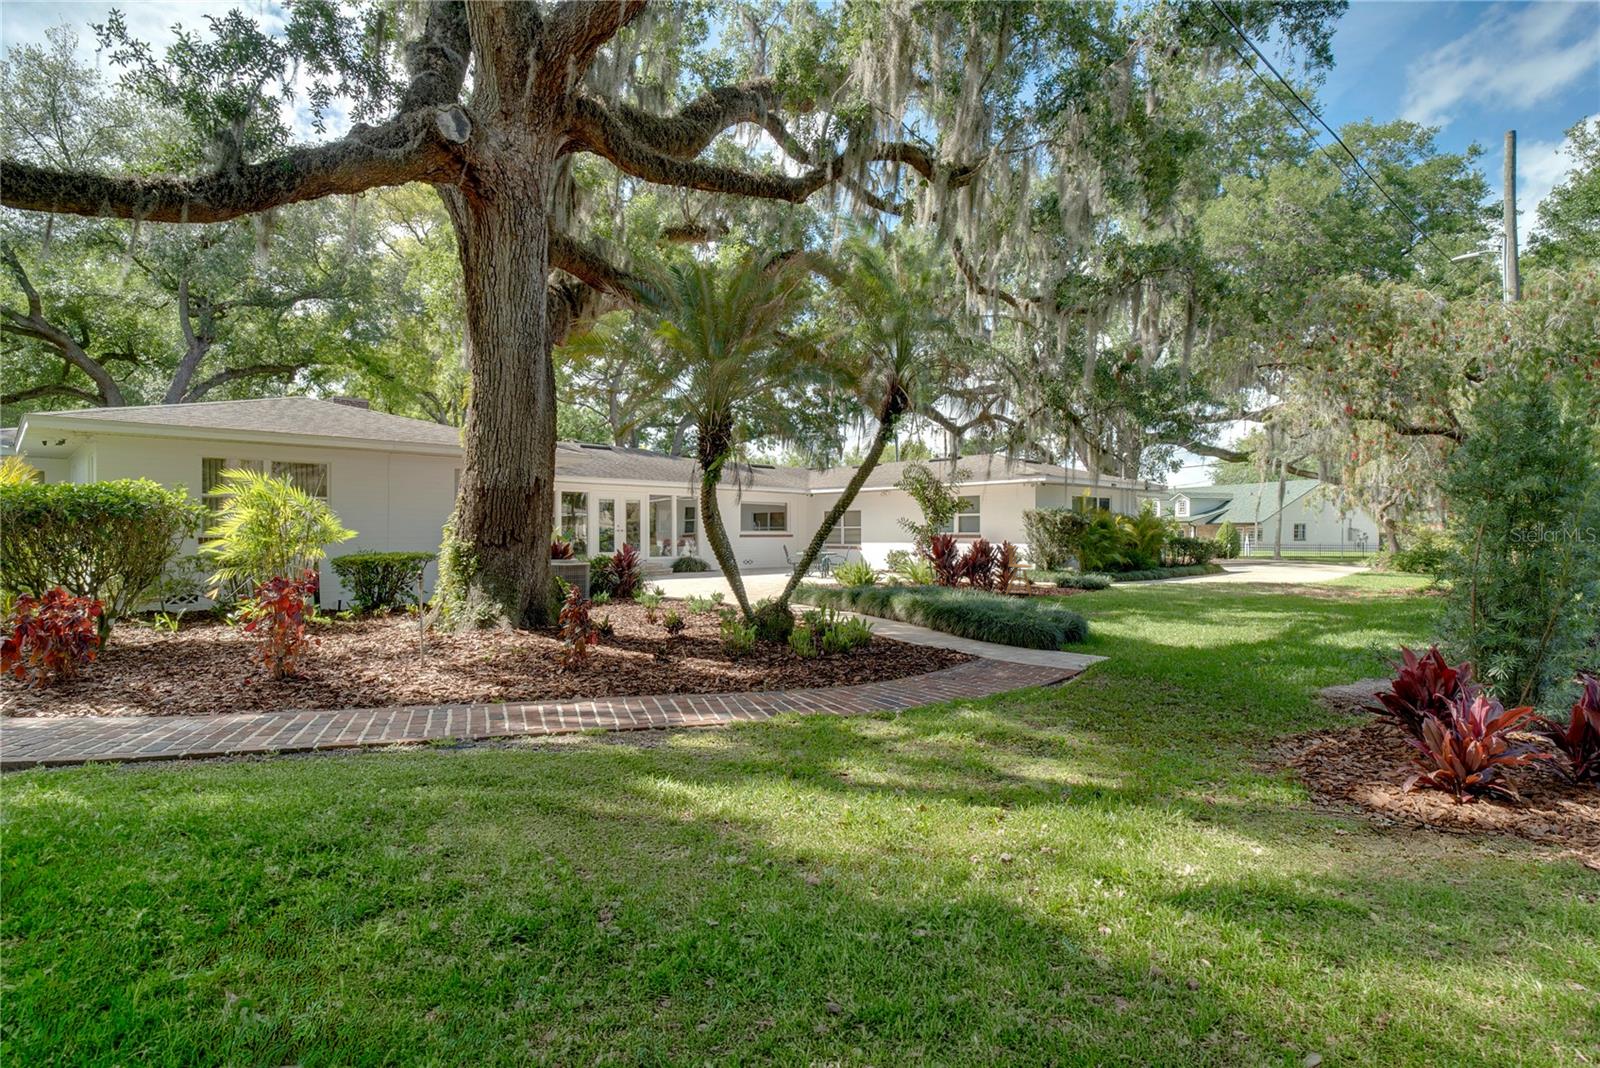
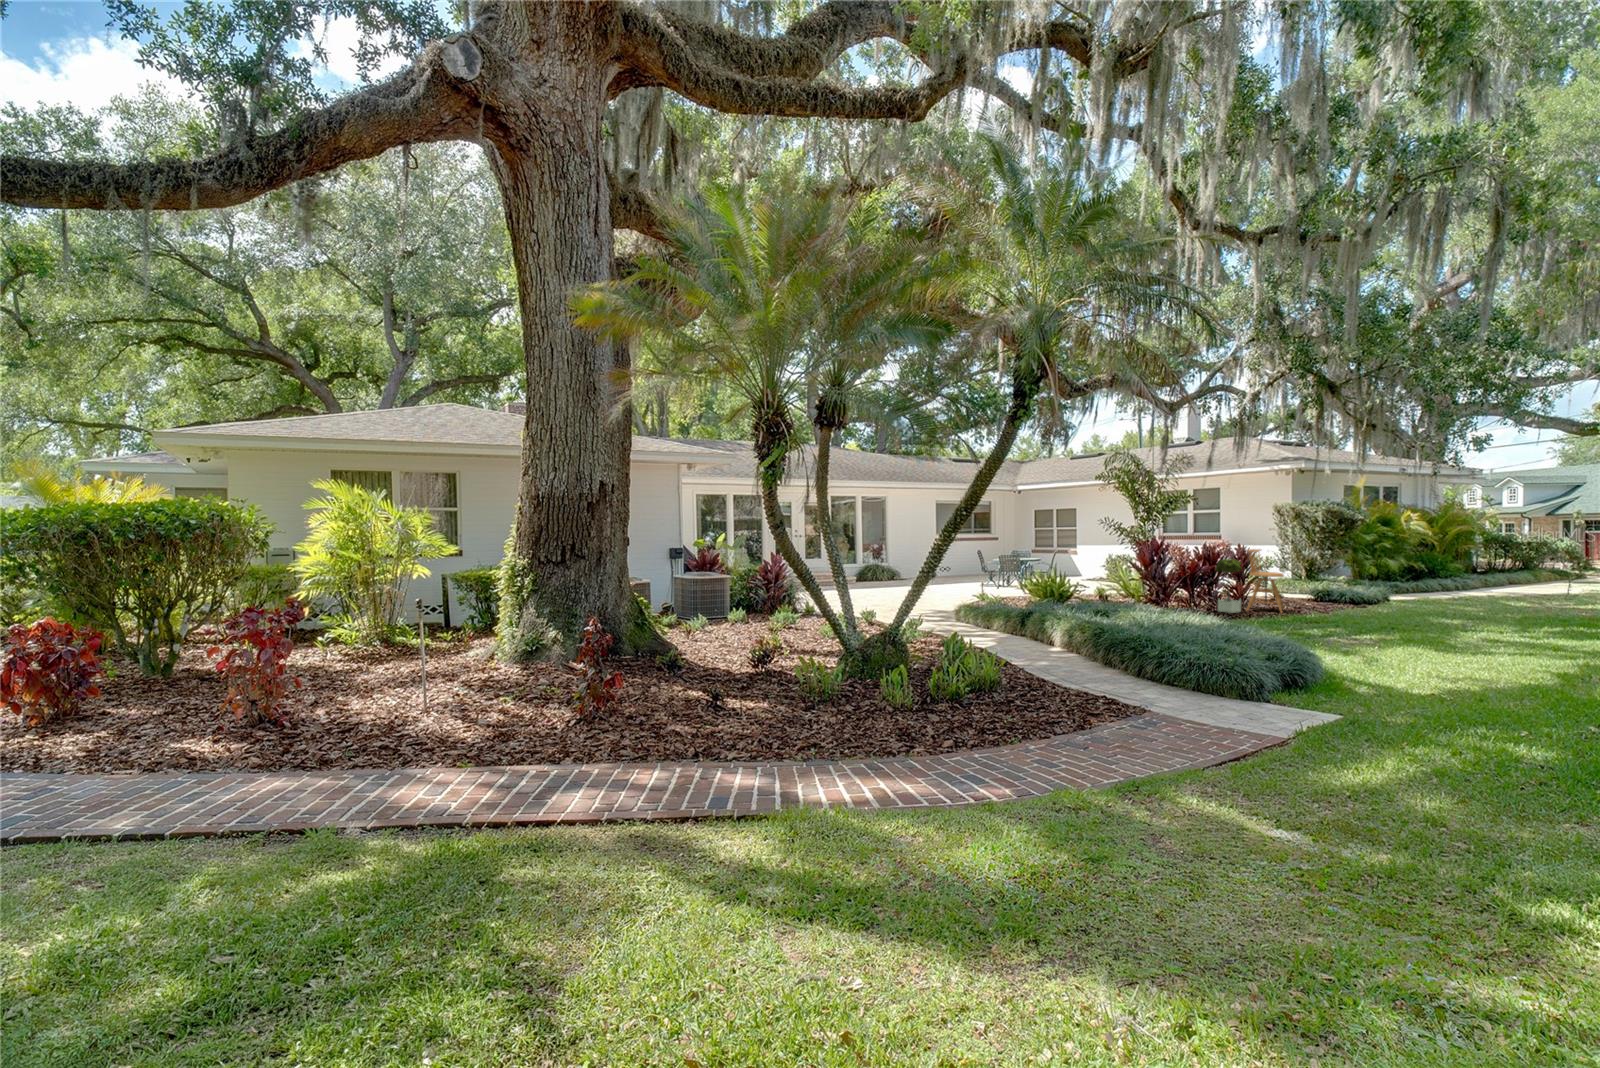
potted tree: none [984,552,1004,596] -> present [1216,559,1242,613]

